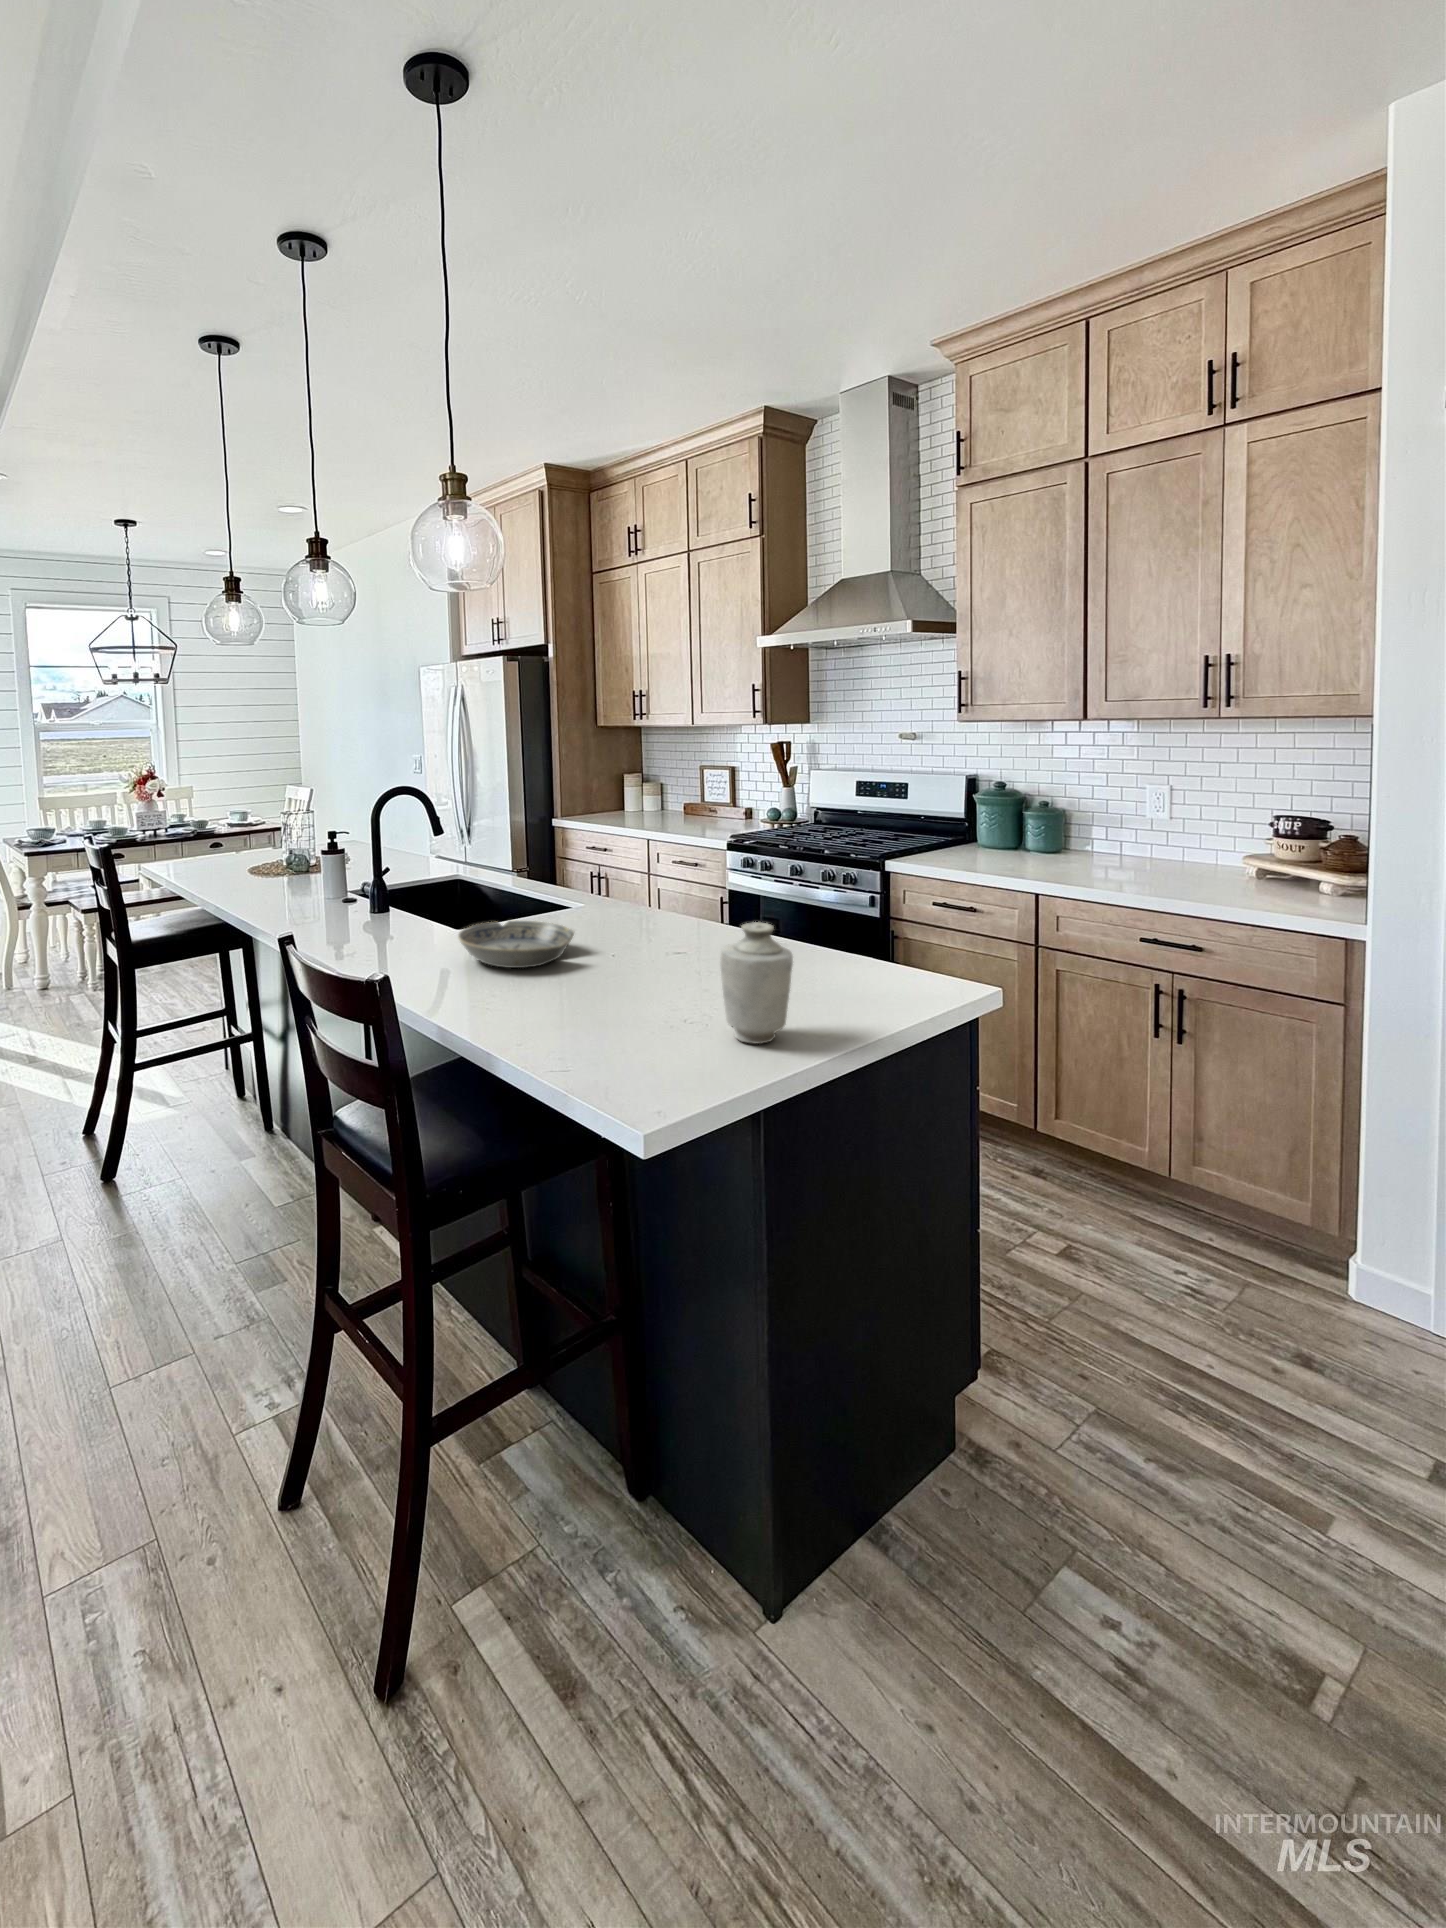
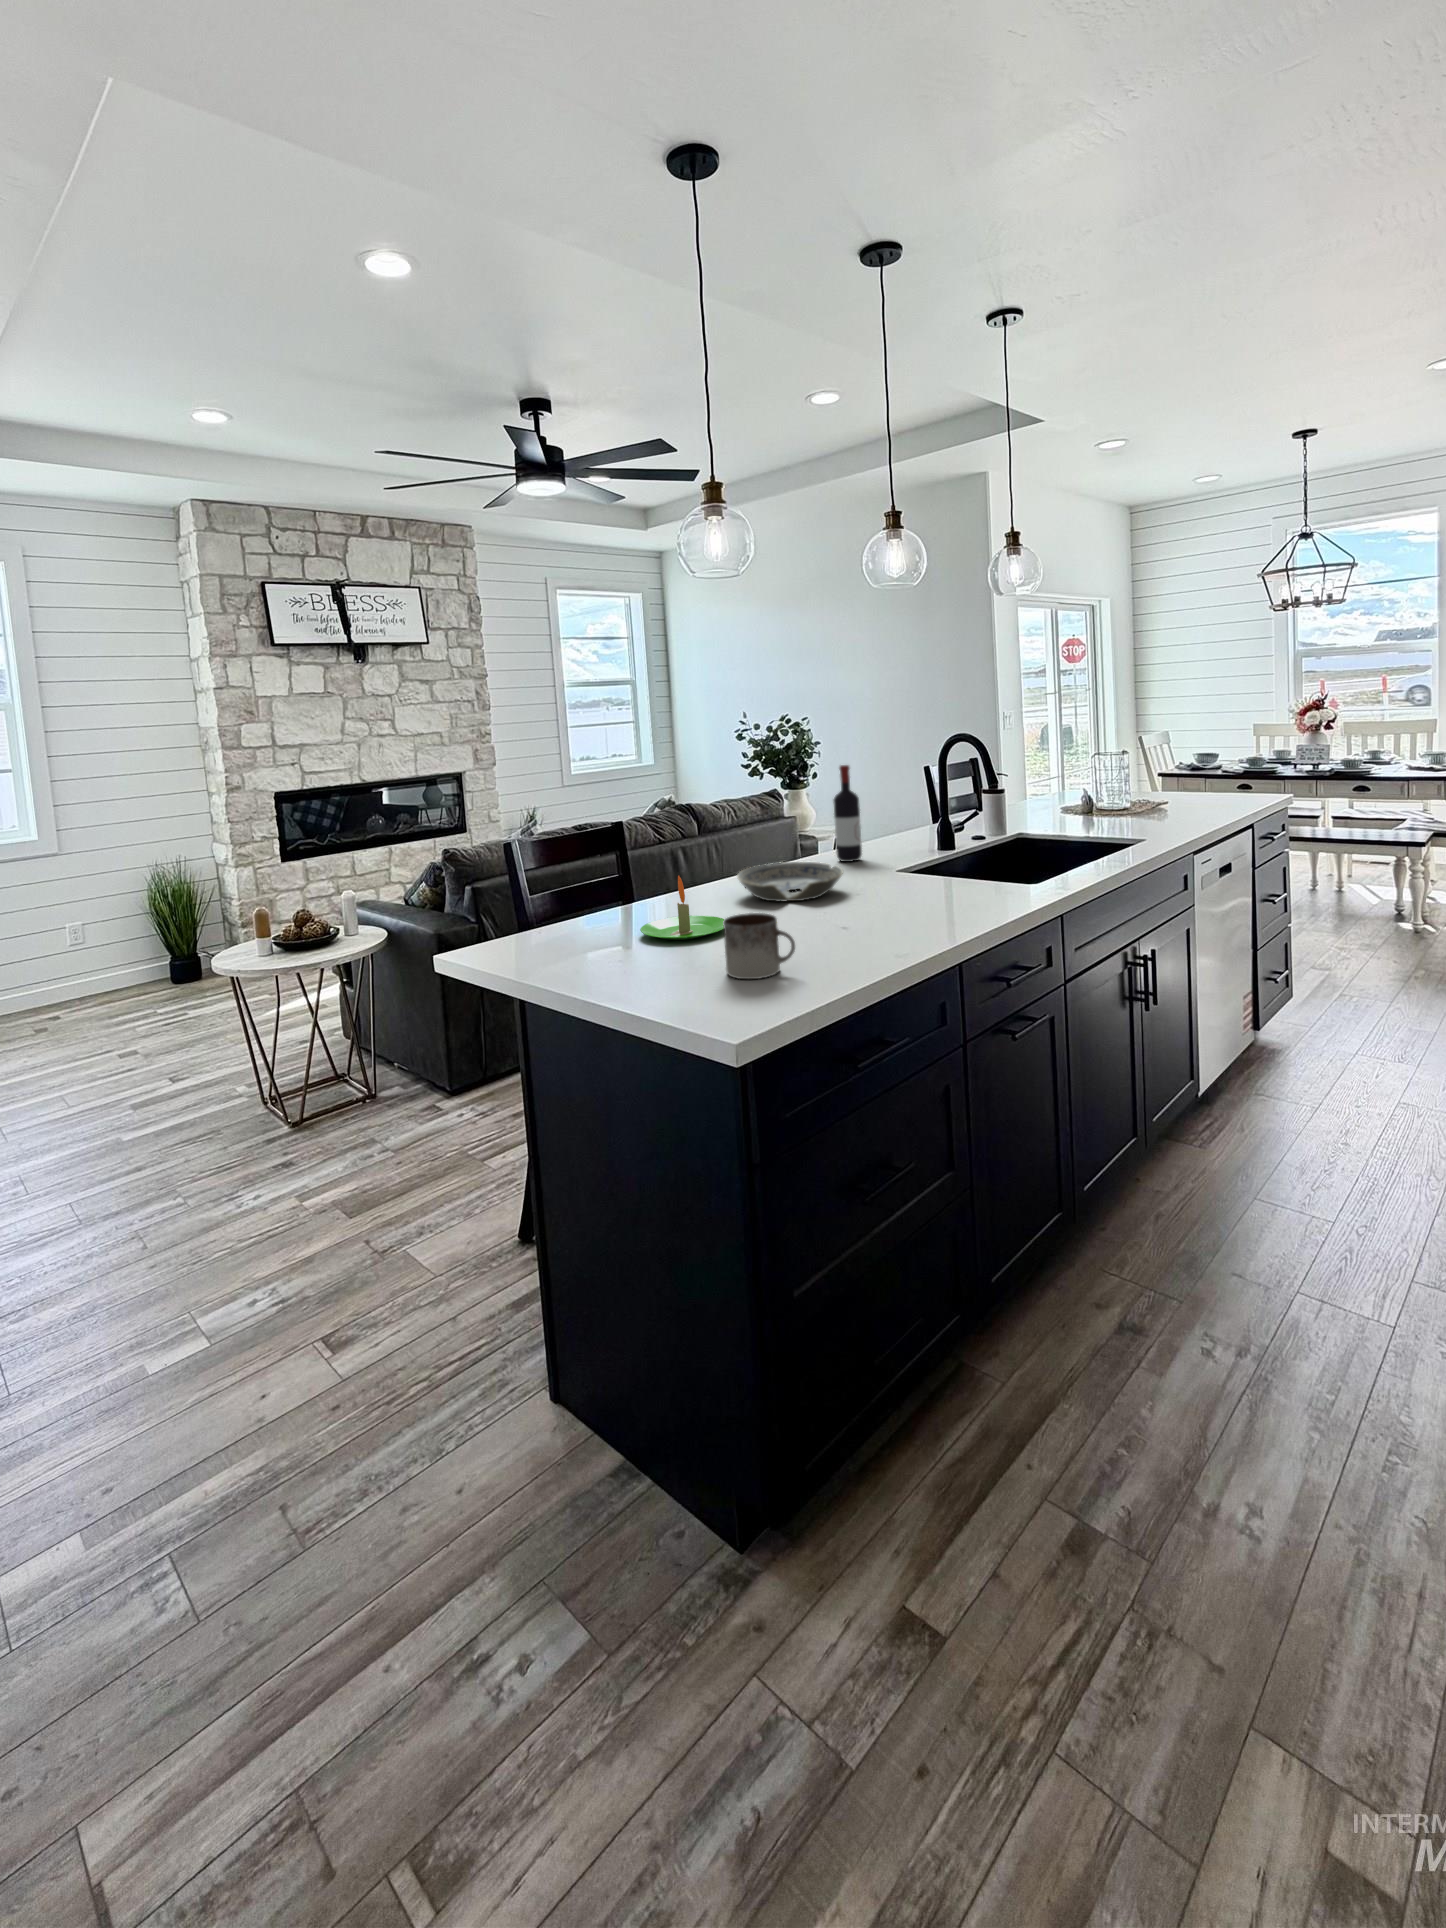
wine bottle: none [345,822,378,937] -> present [833,765,862,862]
vase: present [720,922,793,1044] -> none [541,865,602,964]
mug: none [804,925,853,984] -> present [724,913,795,979]
candle: none [608,933,708,1006] -> present [640,876,724,940]

